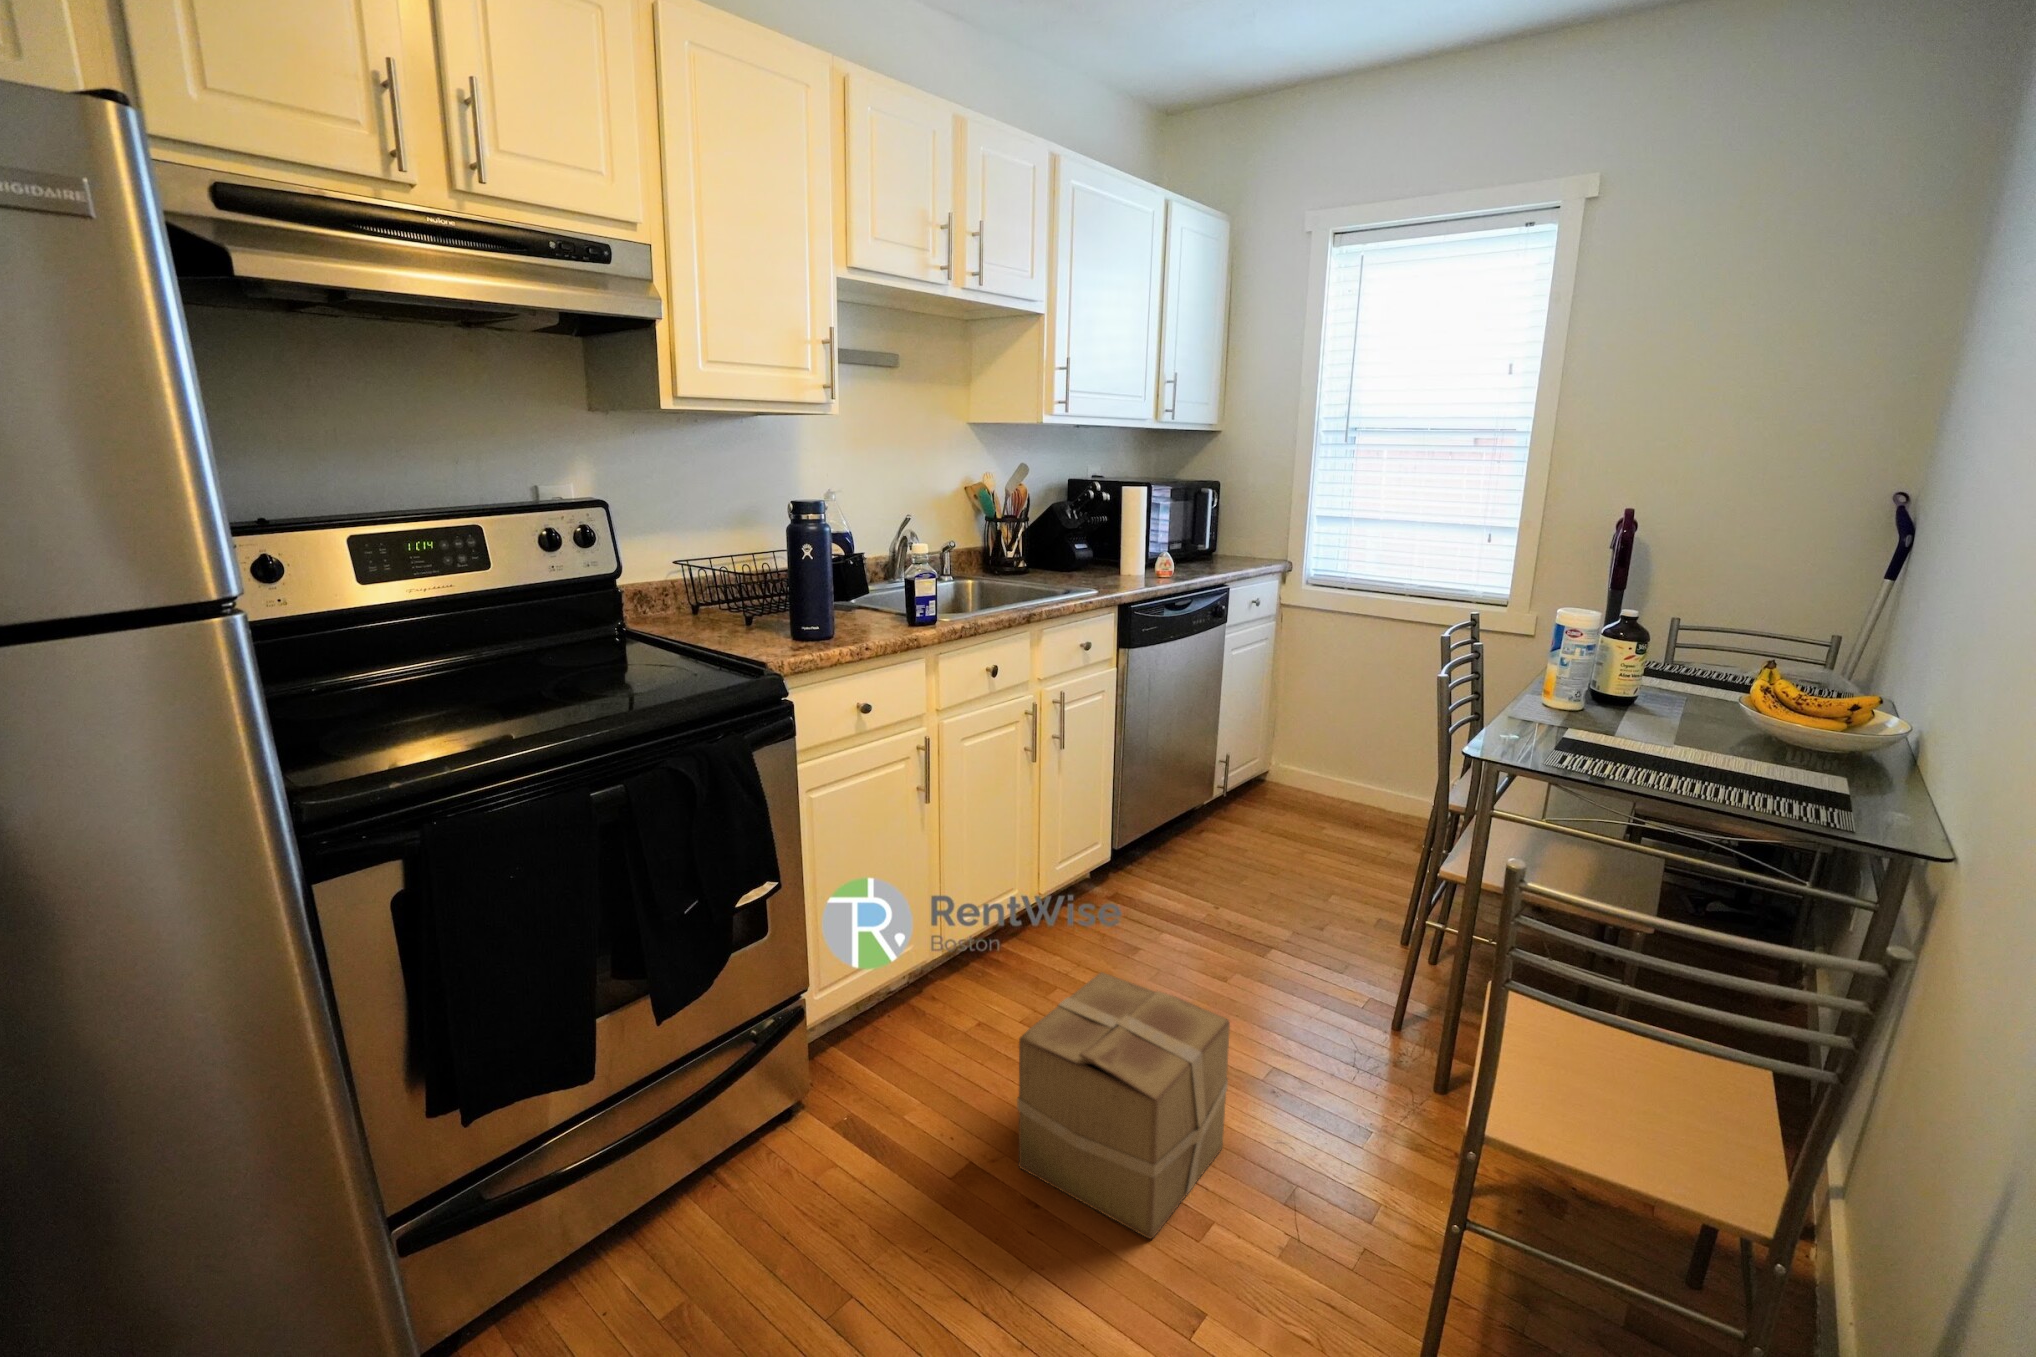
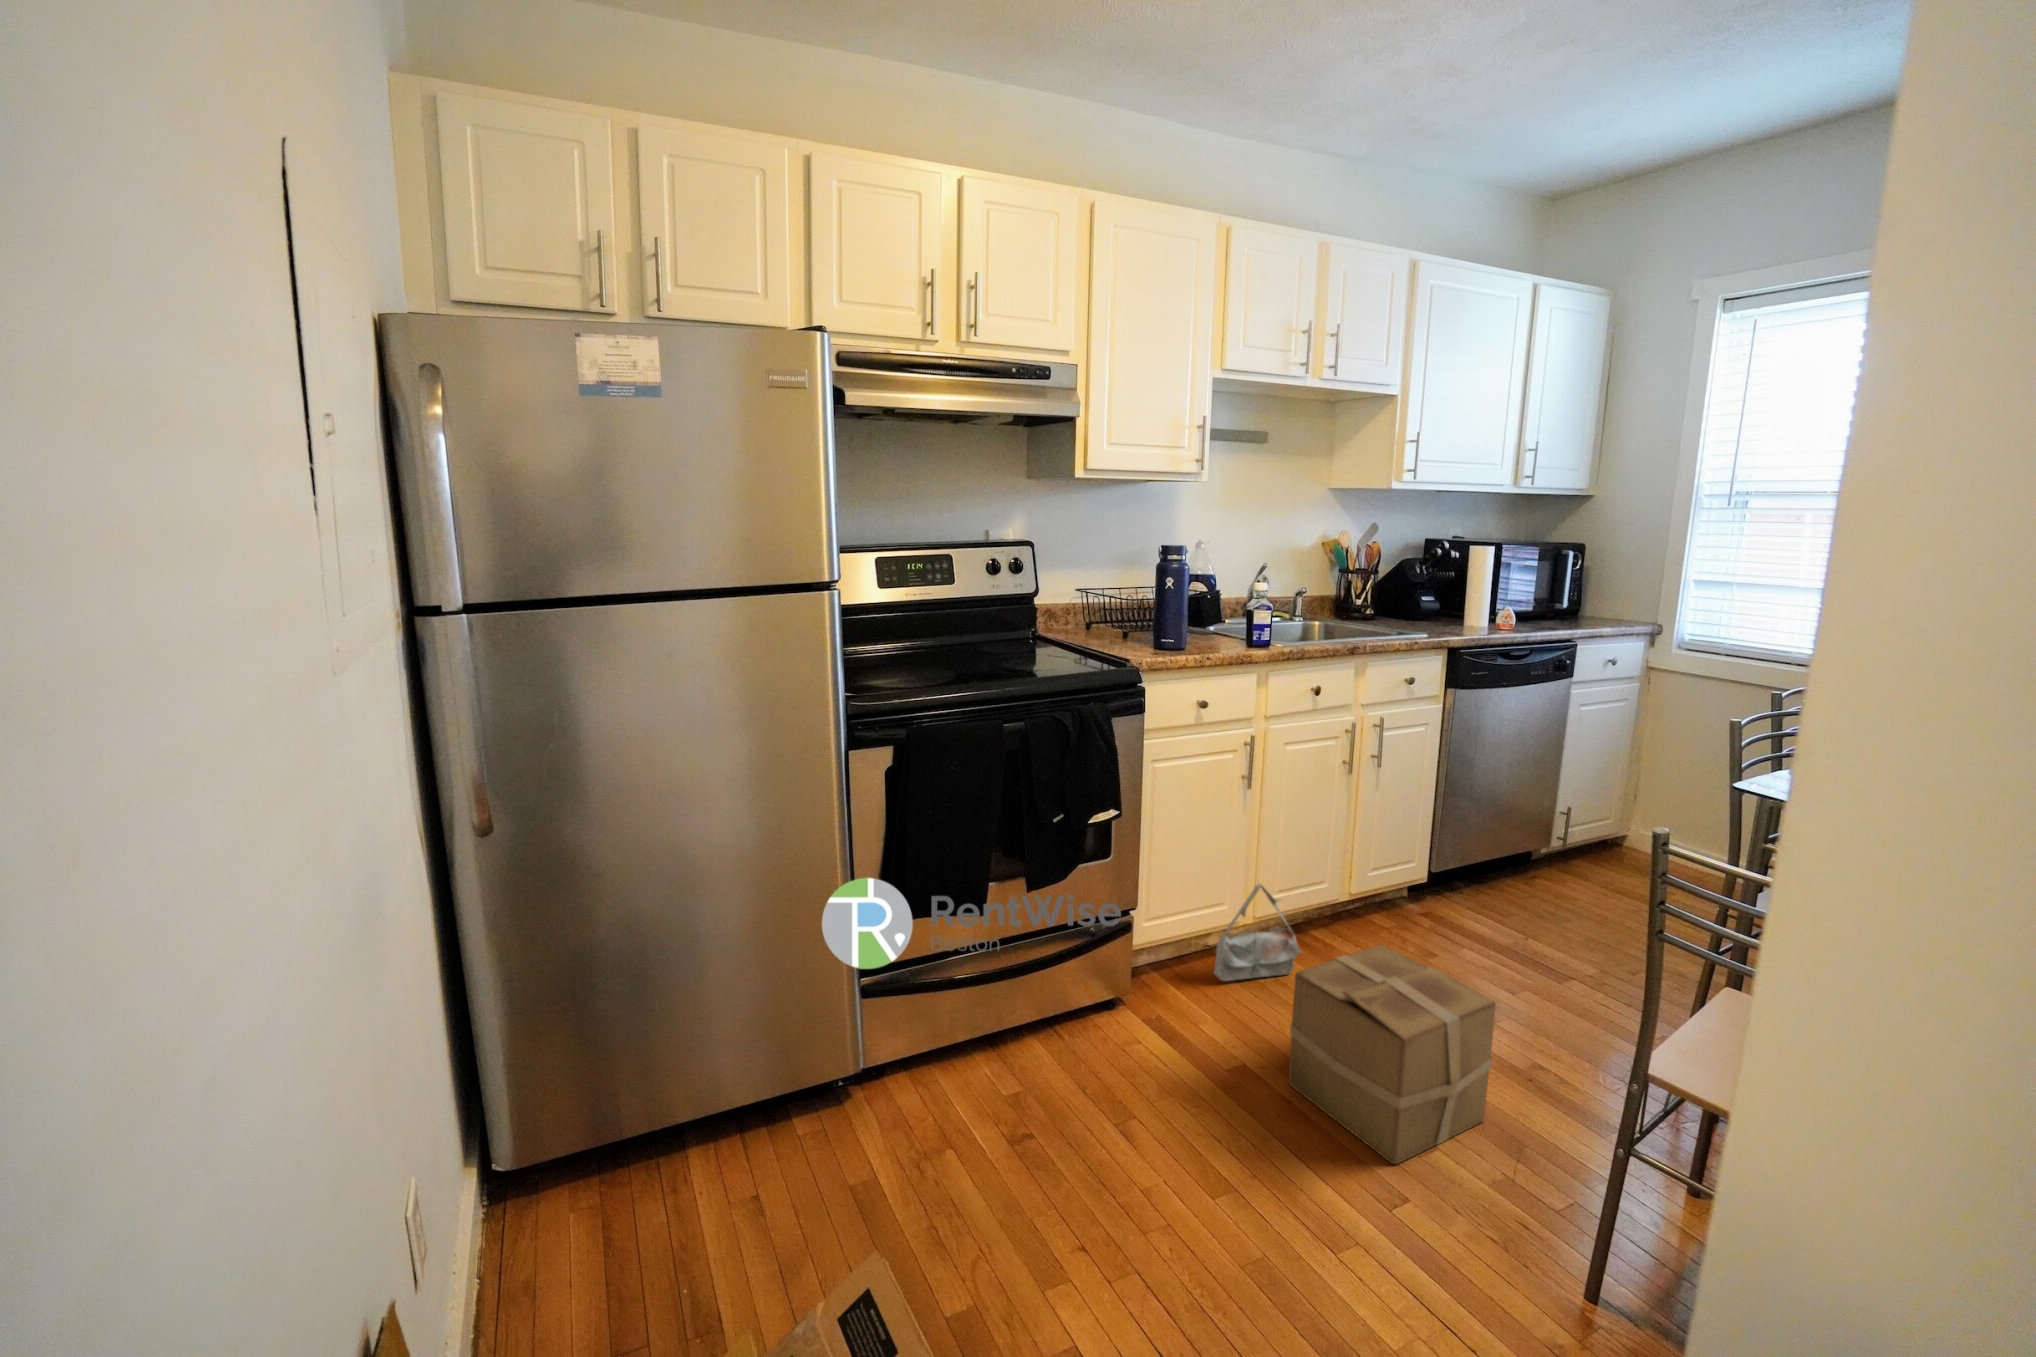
bag: none [906,917,1003,1045] -> present [1214,883,1301,981]

